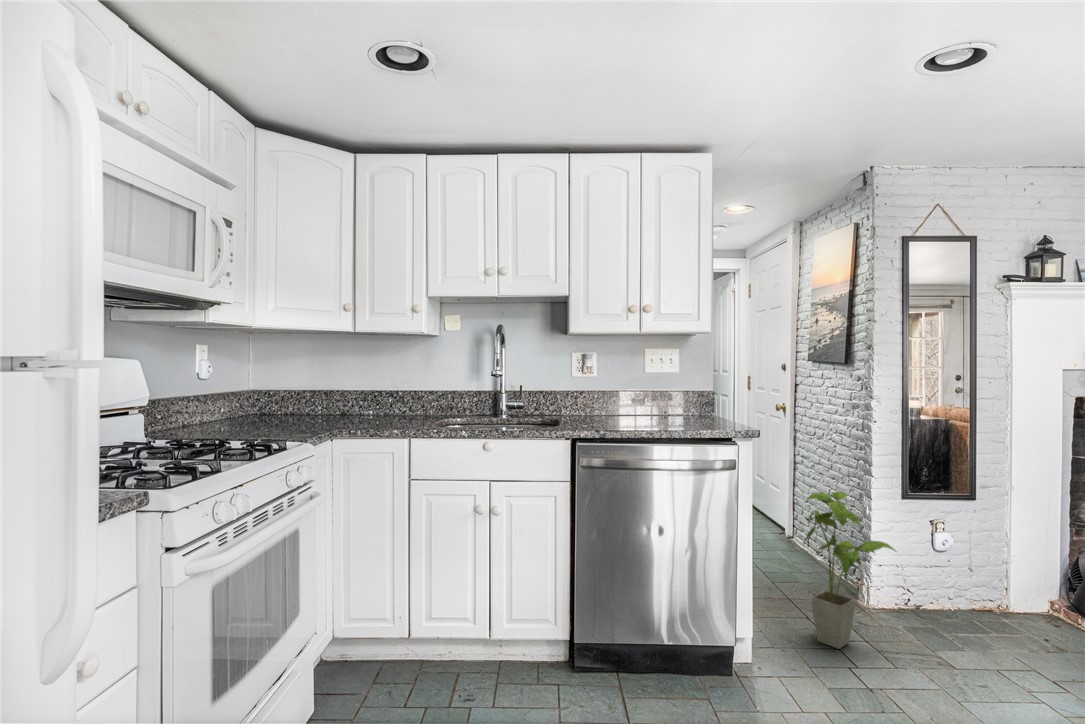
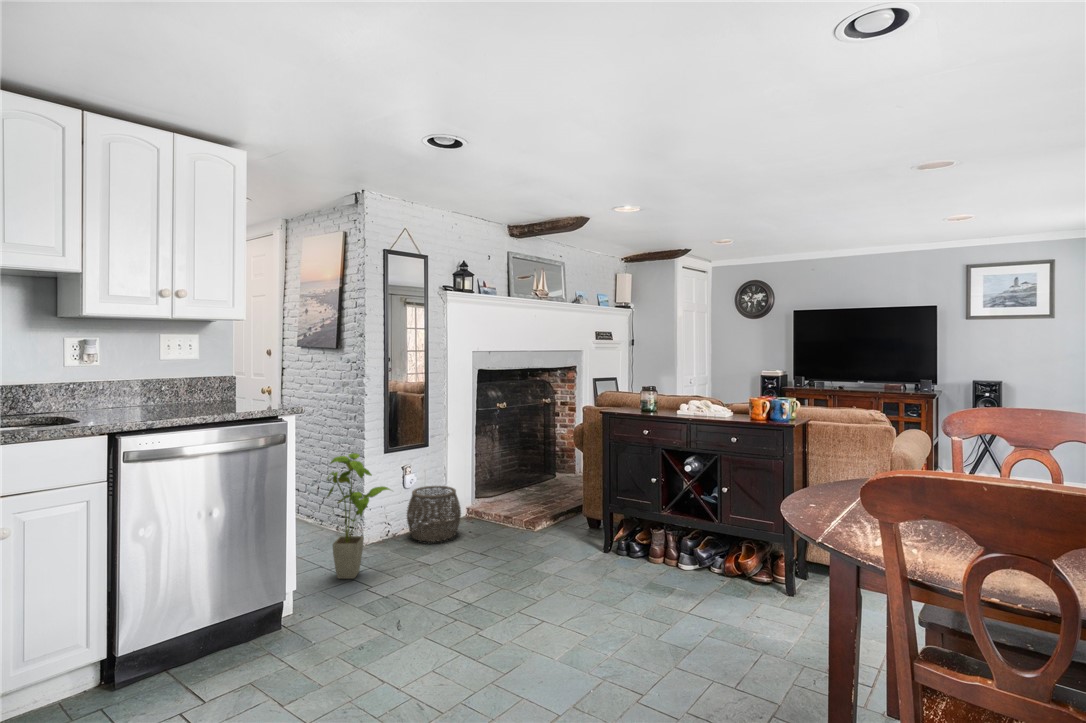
woven basket: none [936,554,1032,642] -> present [407,486,461,542]

